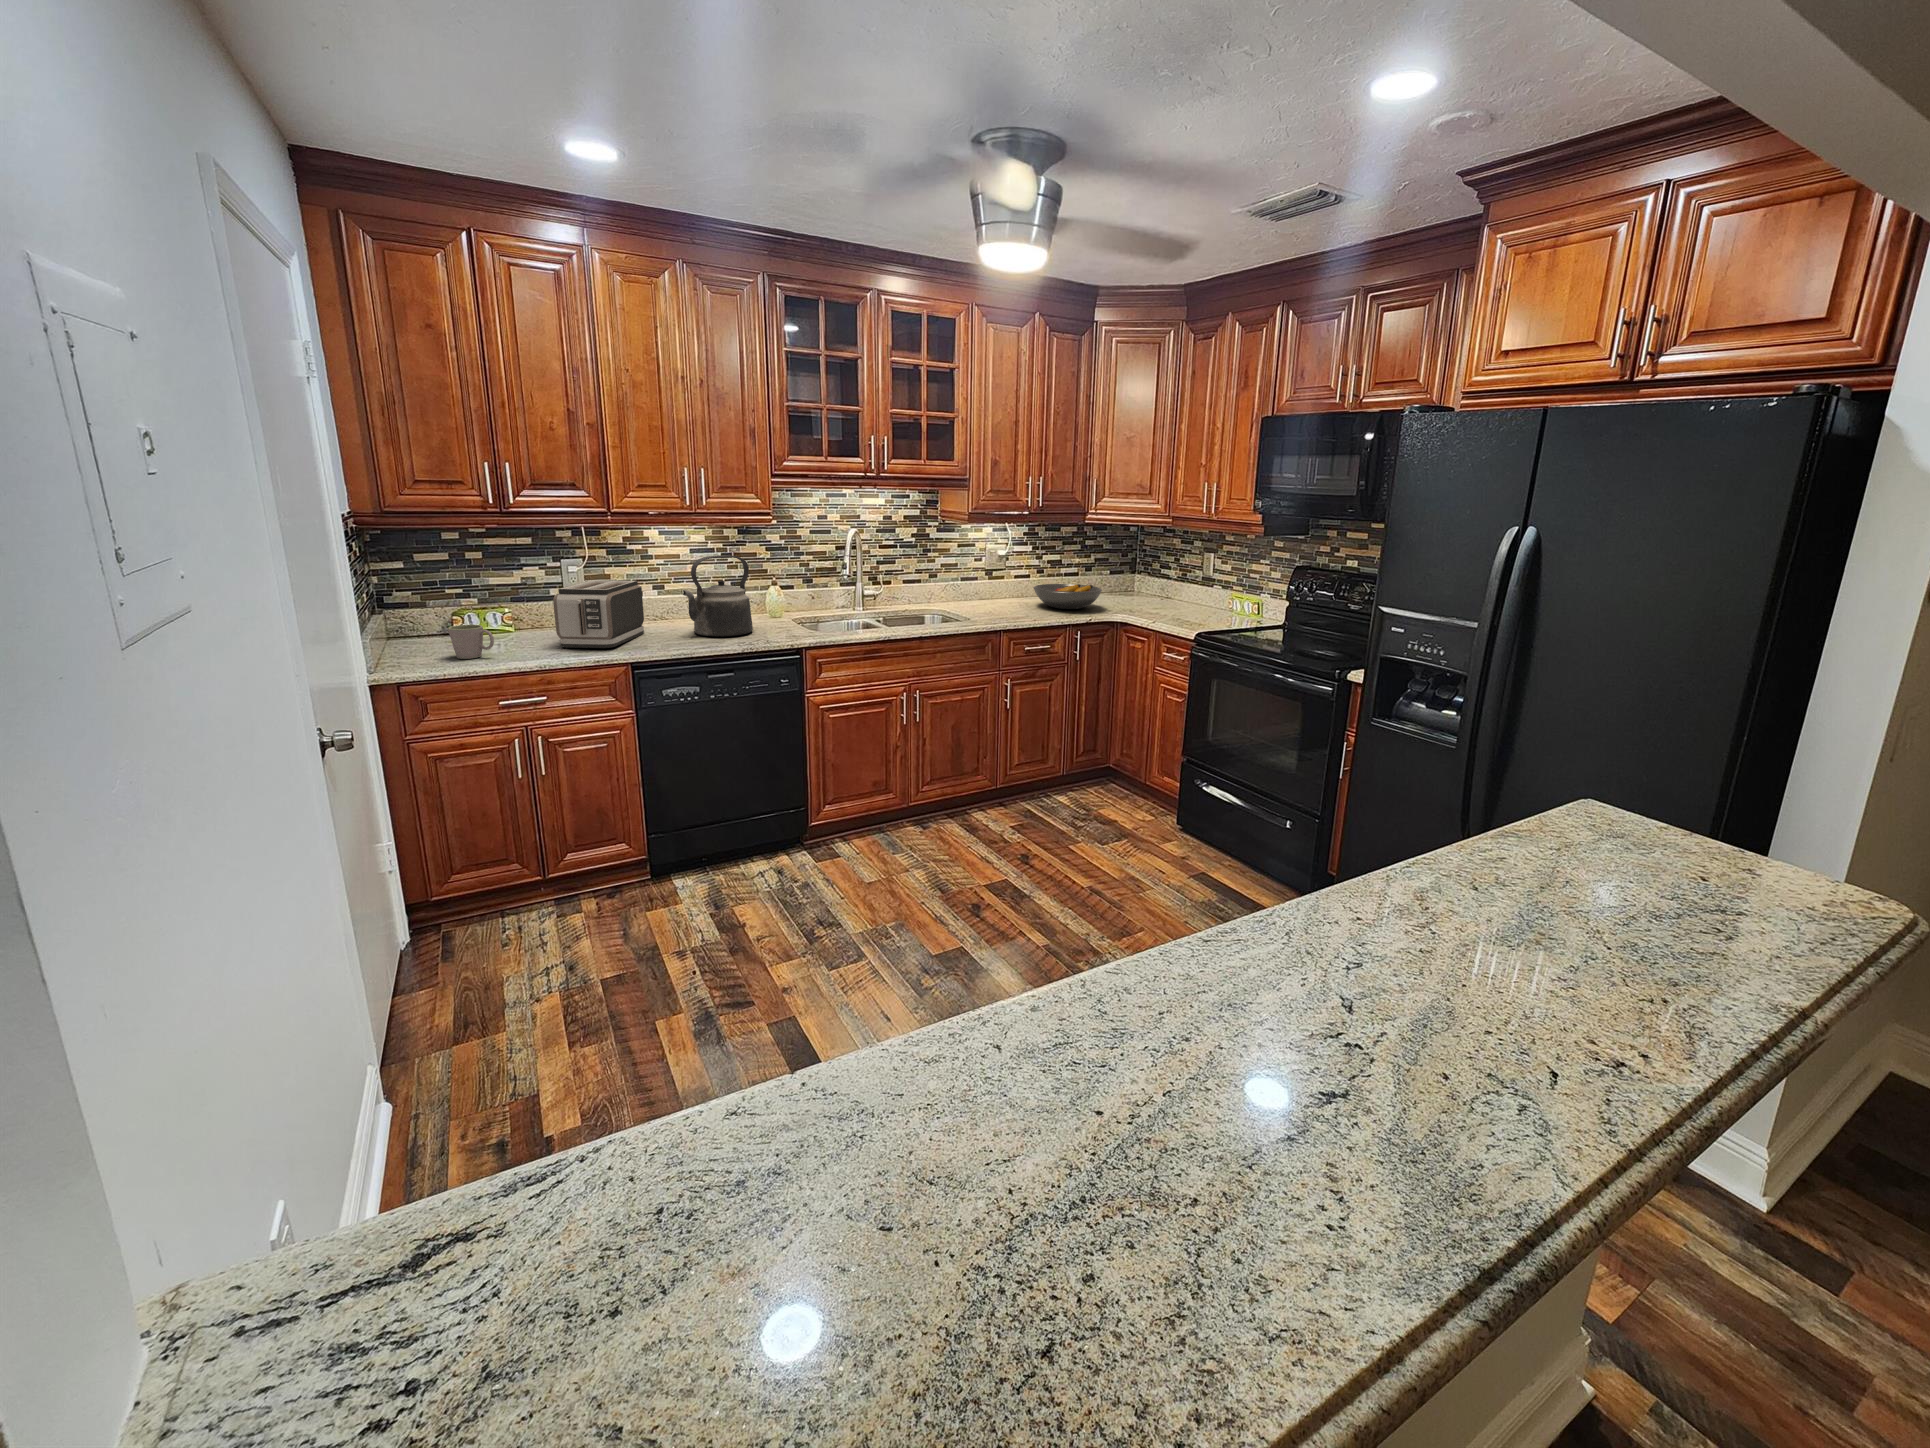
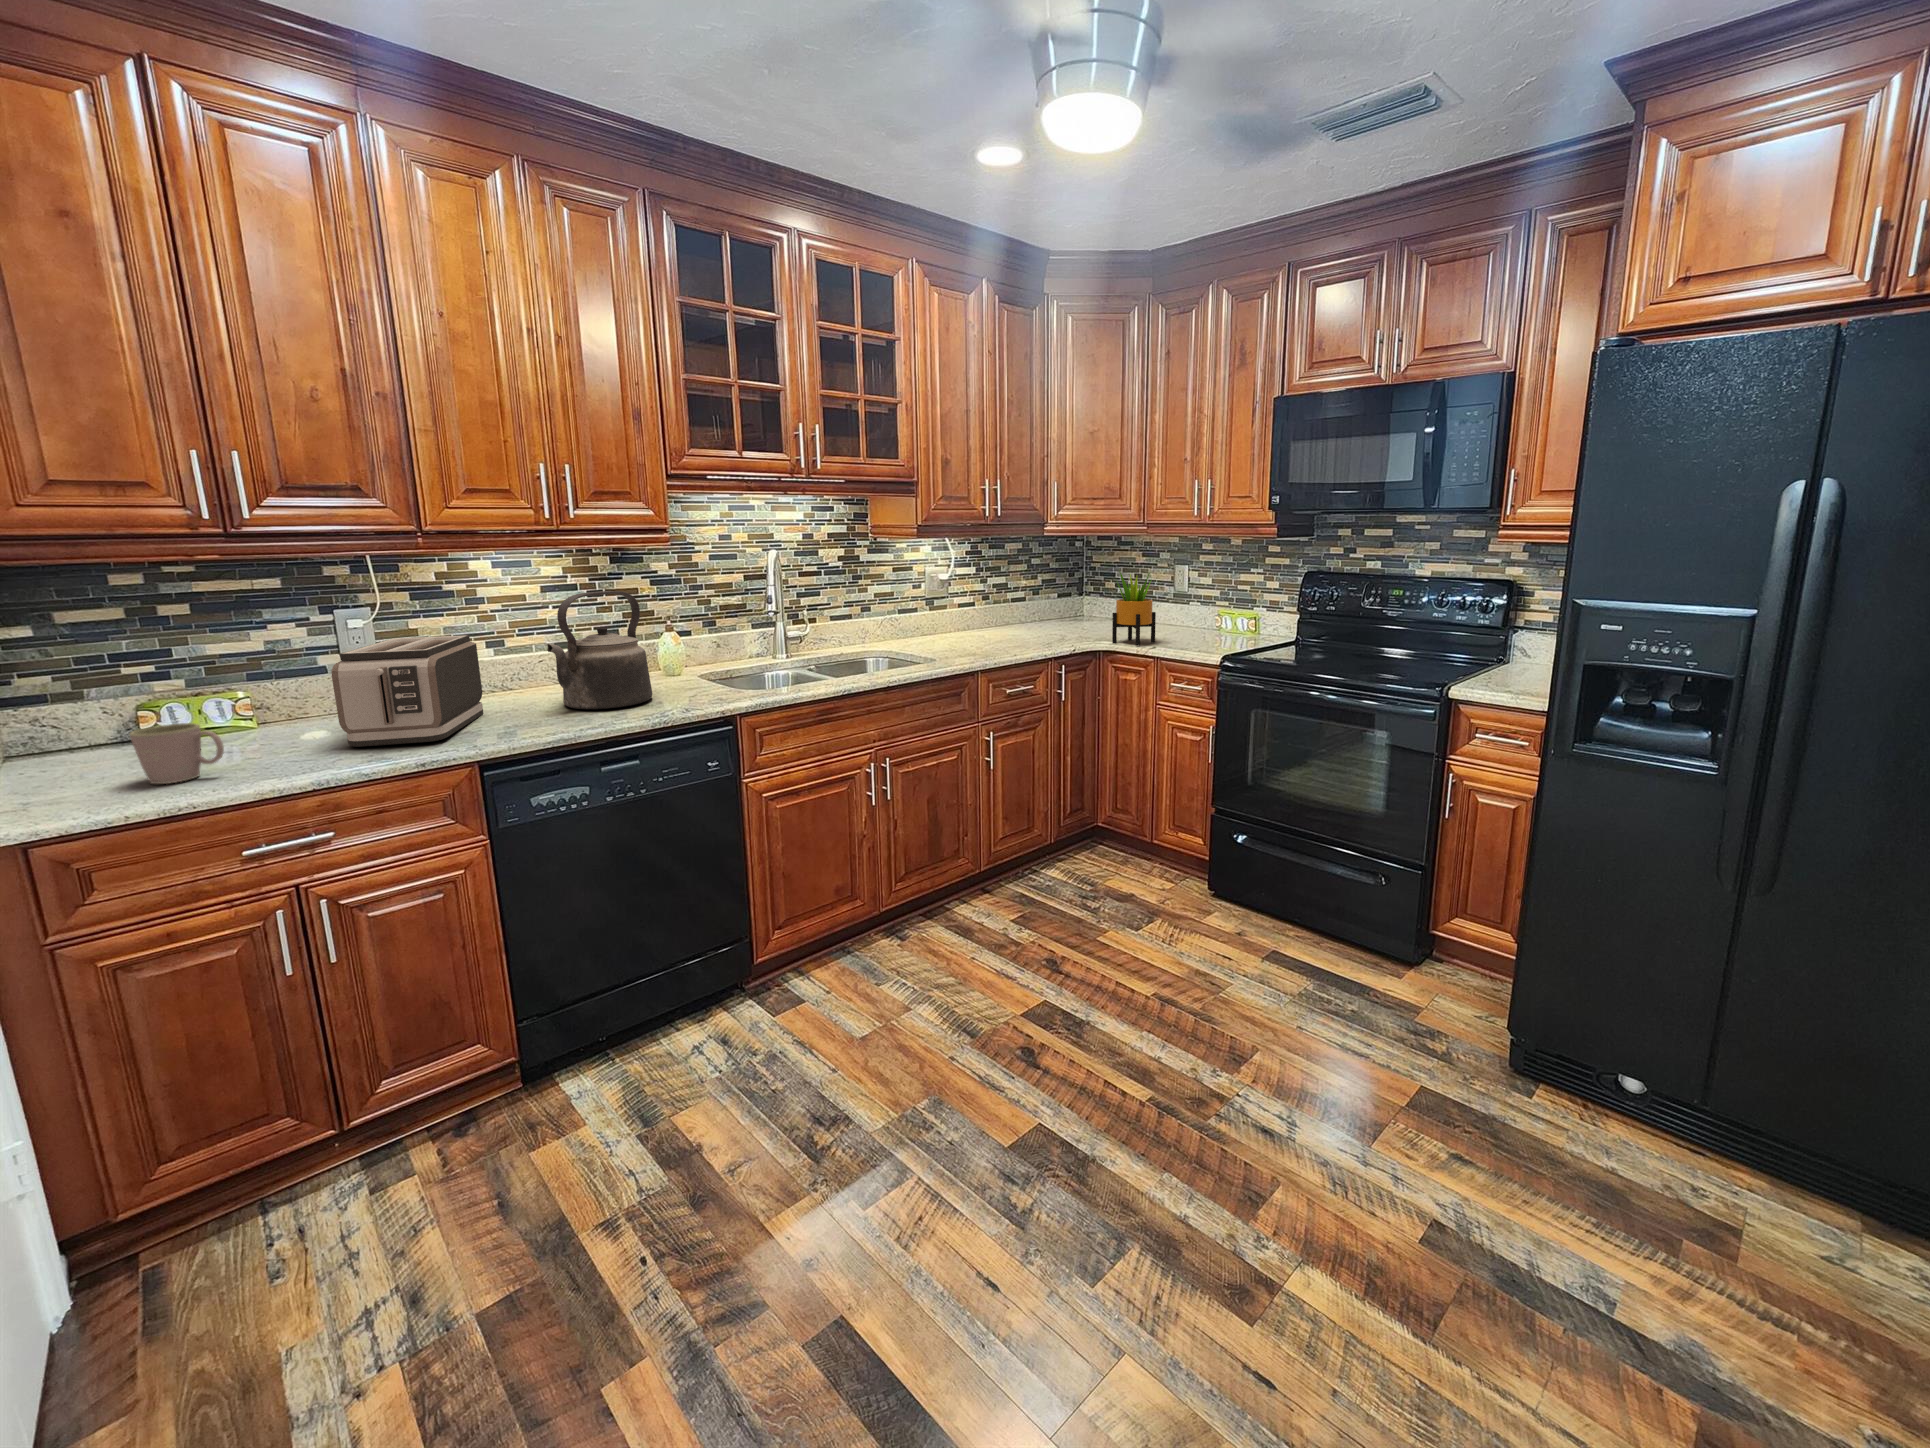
potted plant: none [1135,554,1174,620] -> present [1112,572,1156,646]
fruit bowl: present [1033,584,1102,609] -> none [986,609,1069,640]

